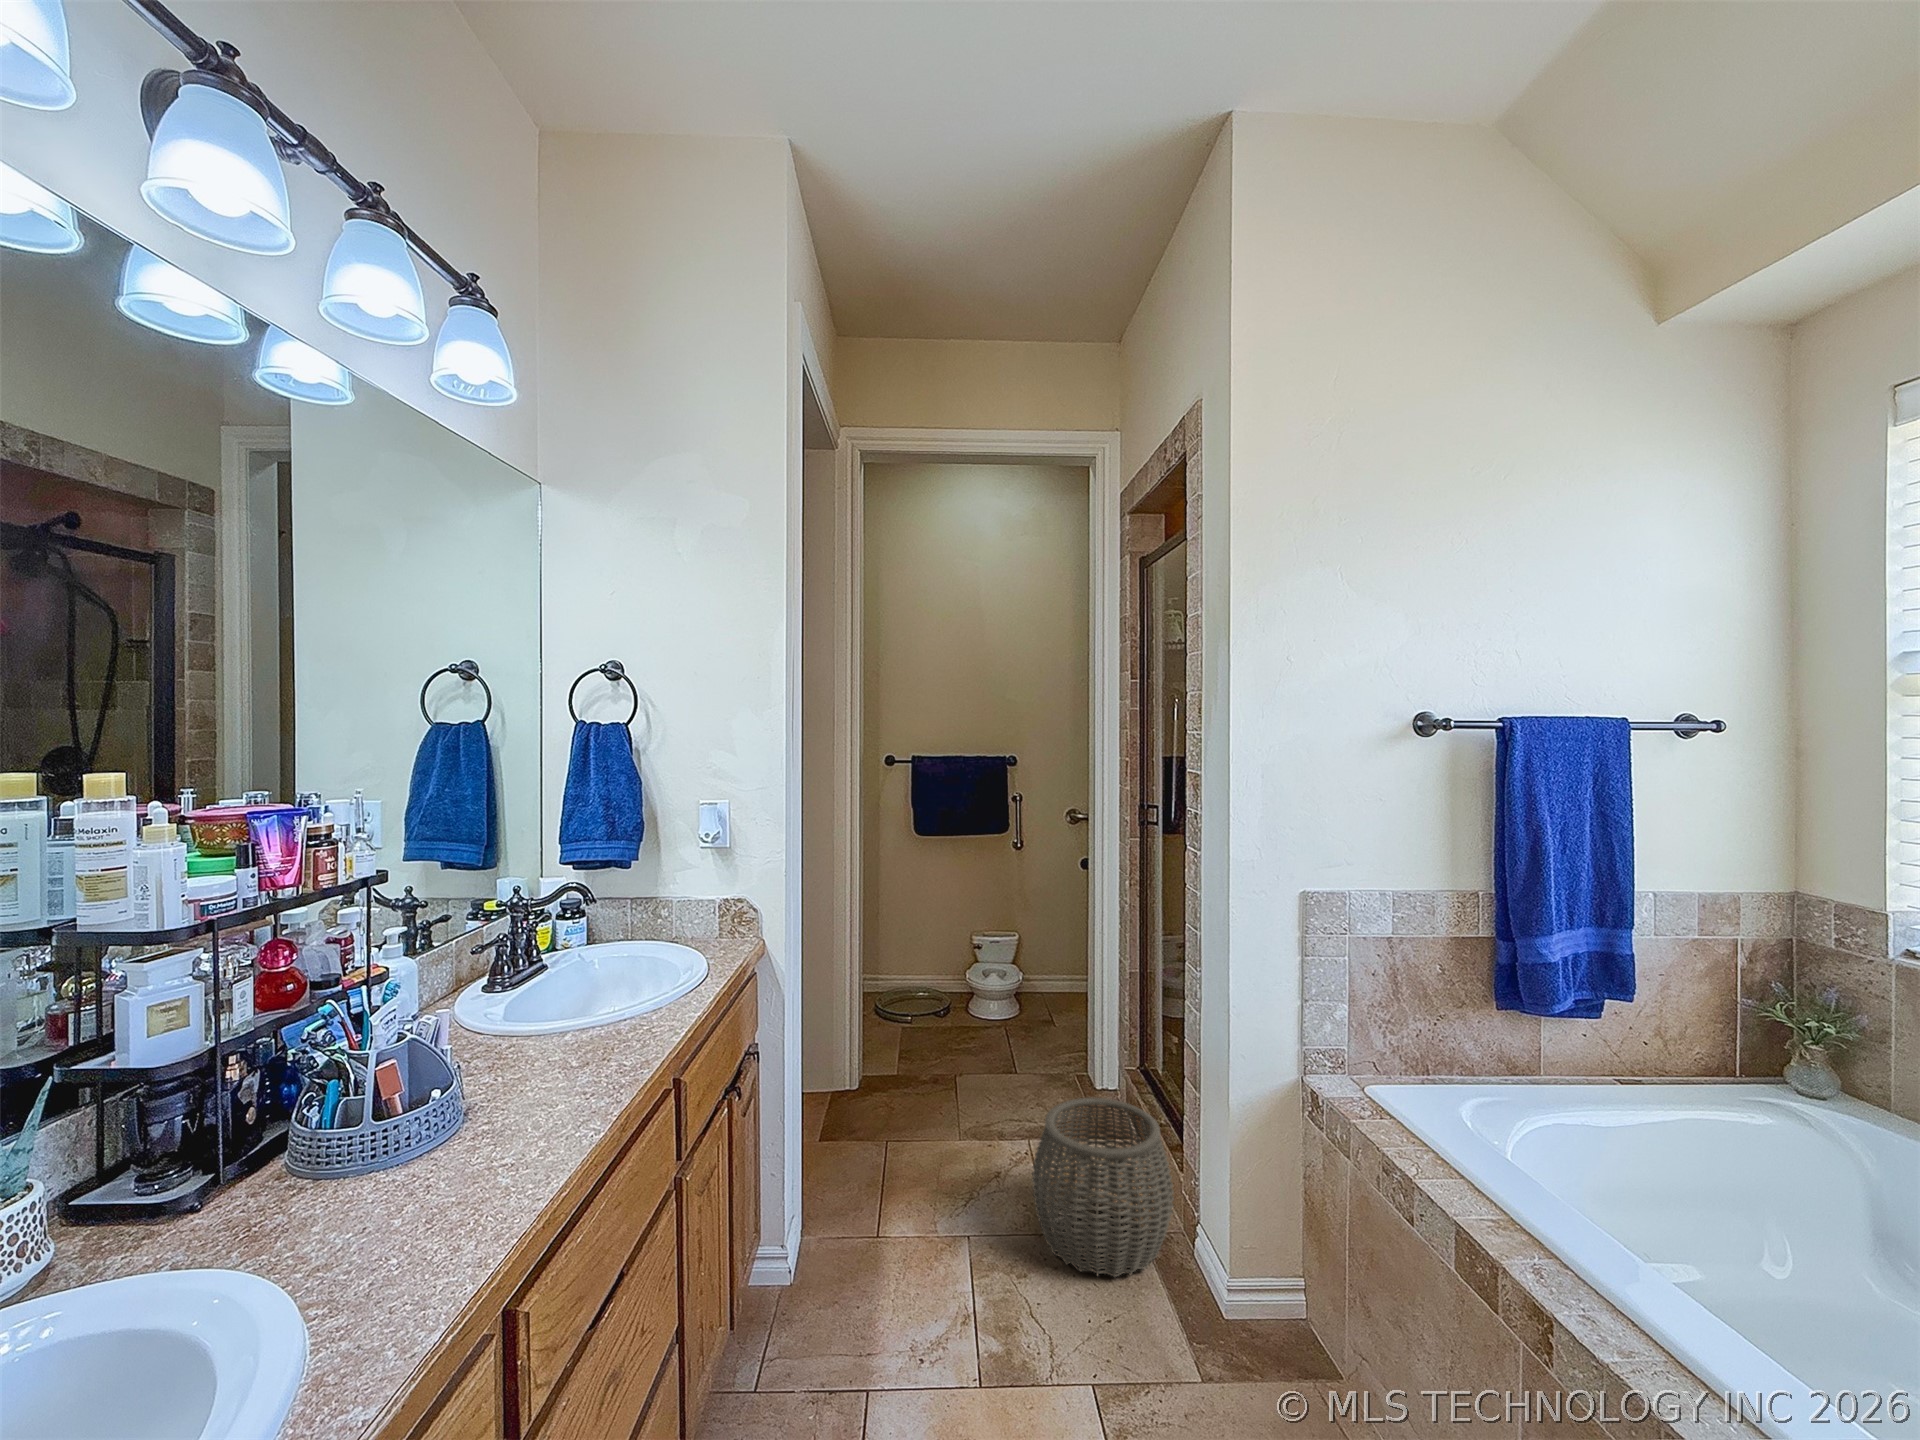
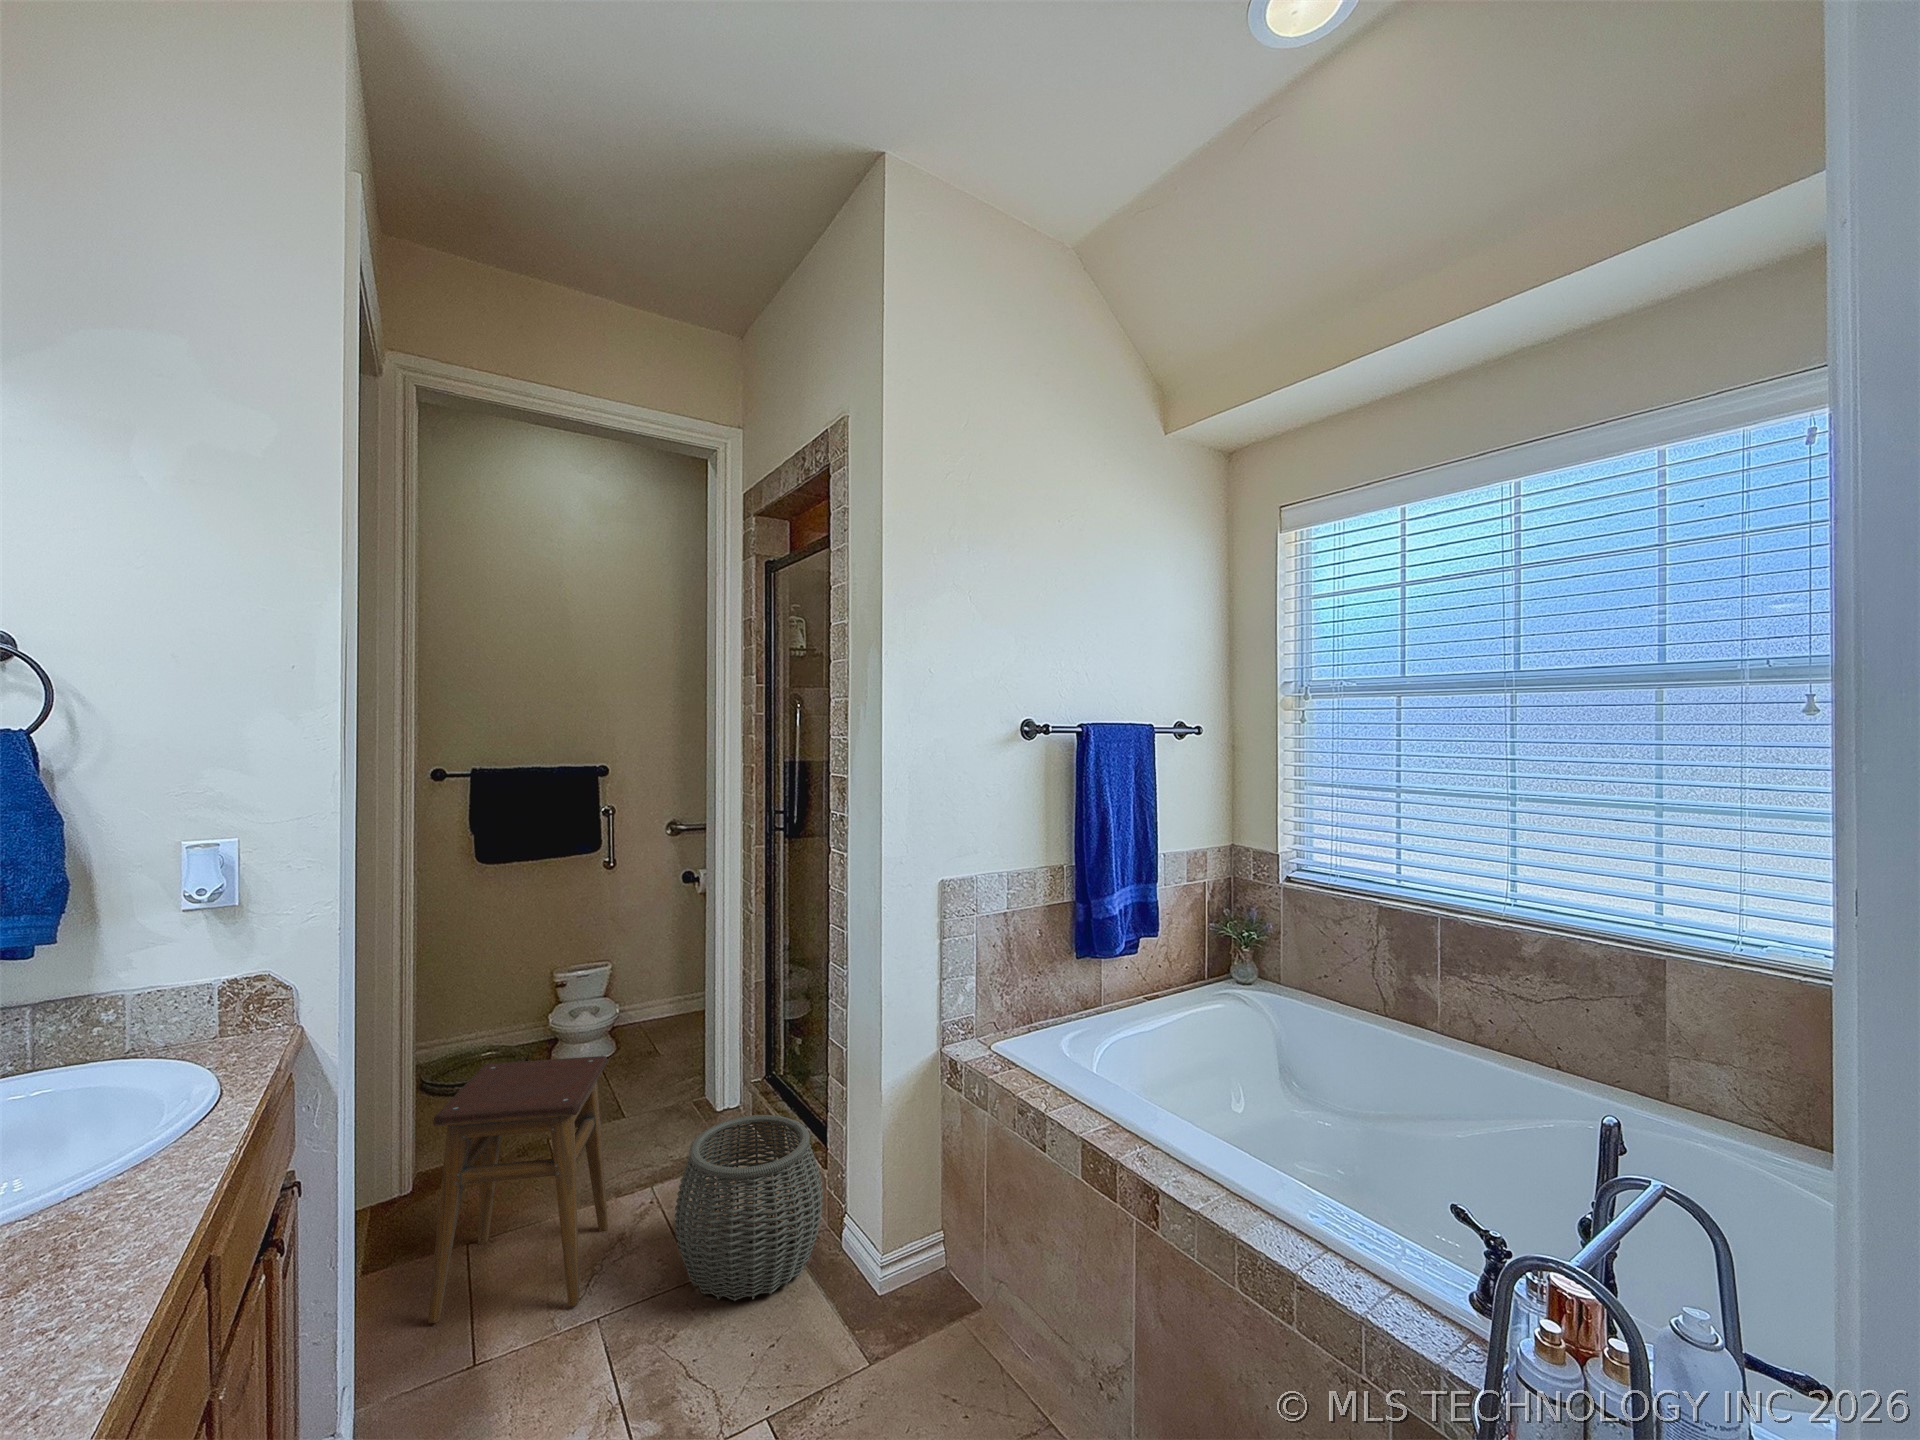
stool: none [845,1001,986,1226] -> present [428,1056,608,1323]

